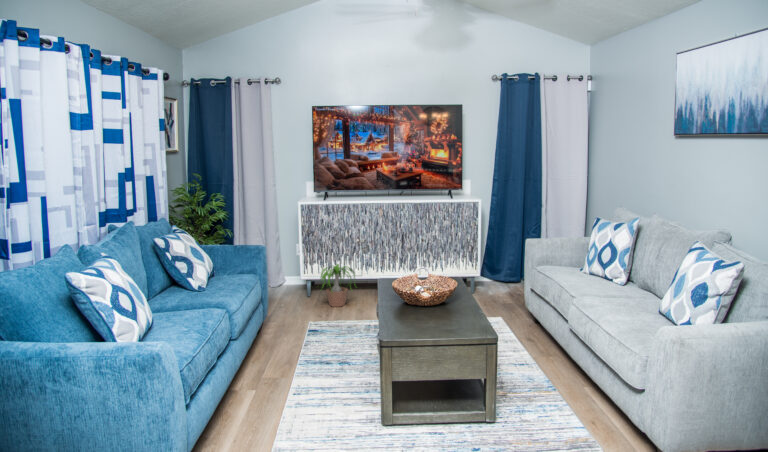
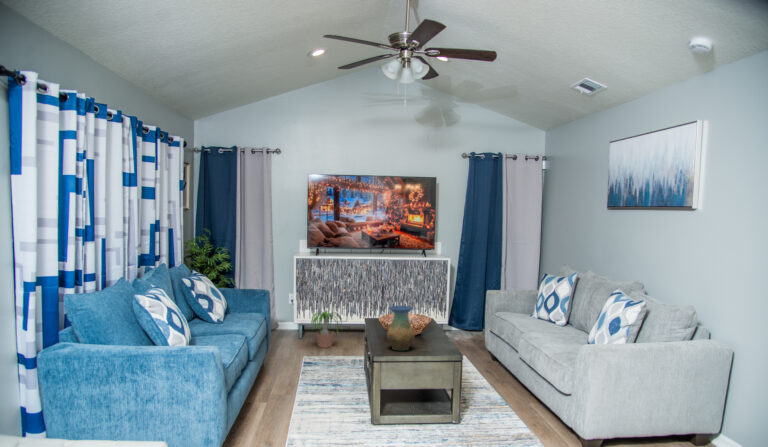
vase: none [399,273,434,331] -> present [387,305,414,350]

